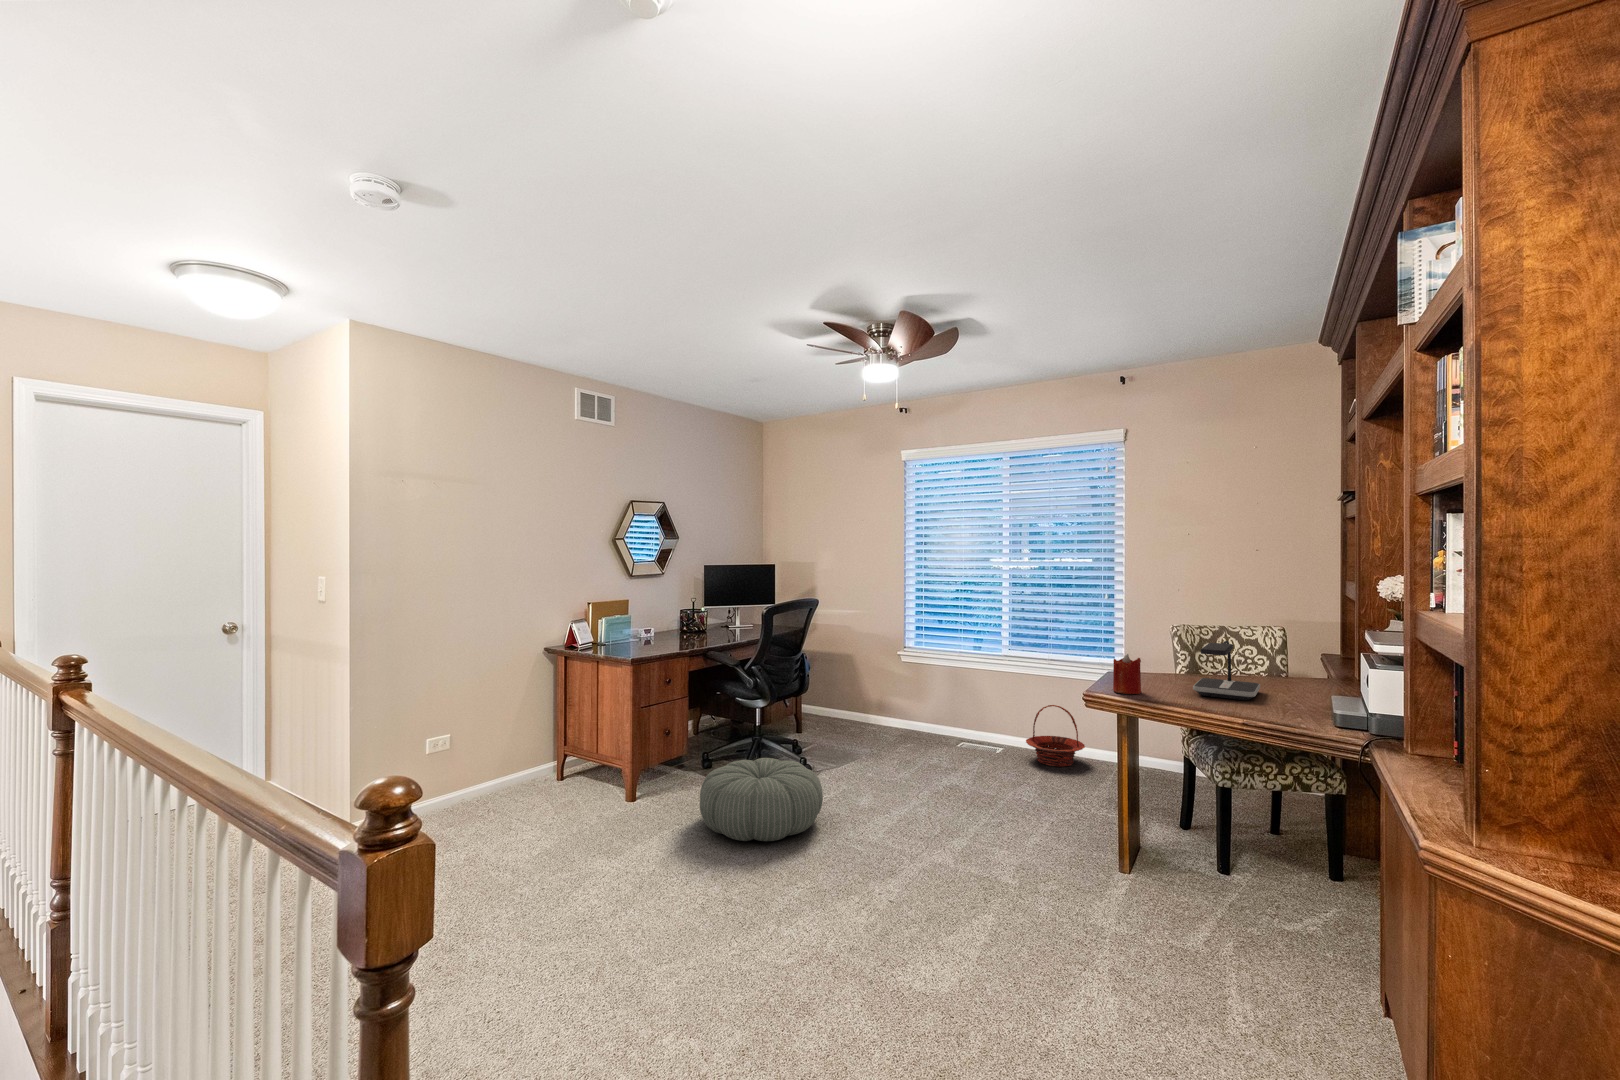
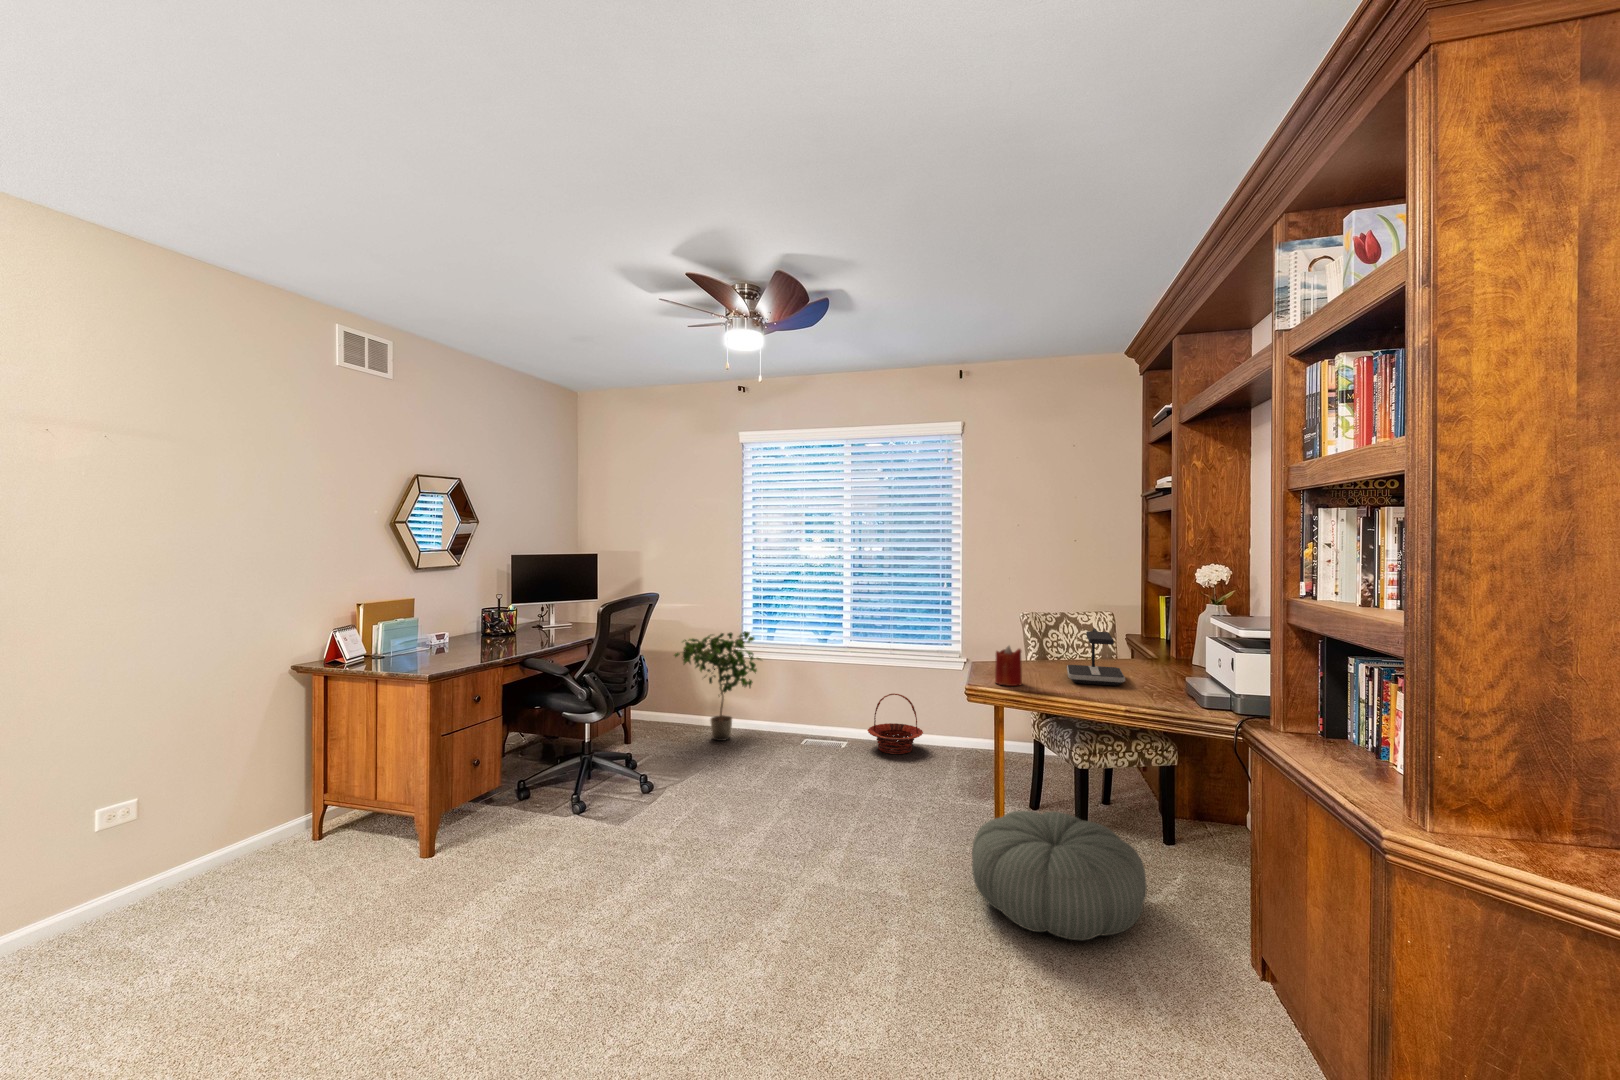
potted plant: none [840,637,924,739] -> present [674,632,761,741]
pouf: present [700,758,823,841] -> present [972,811,1147,940]

